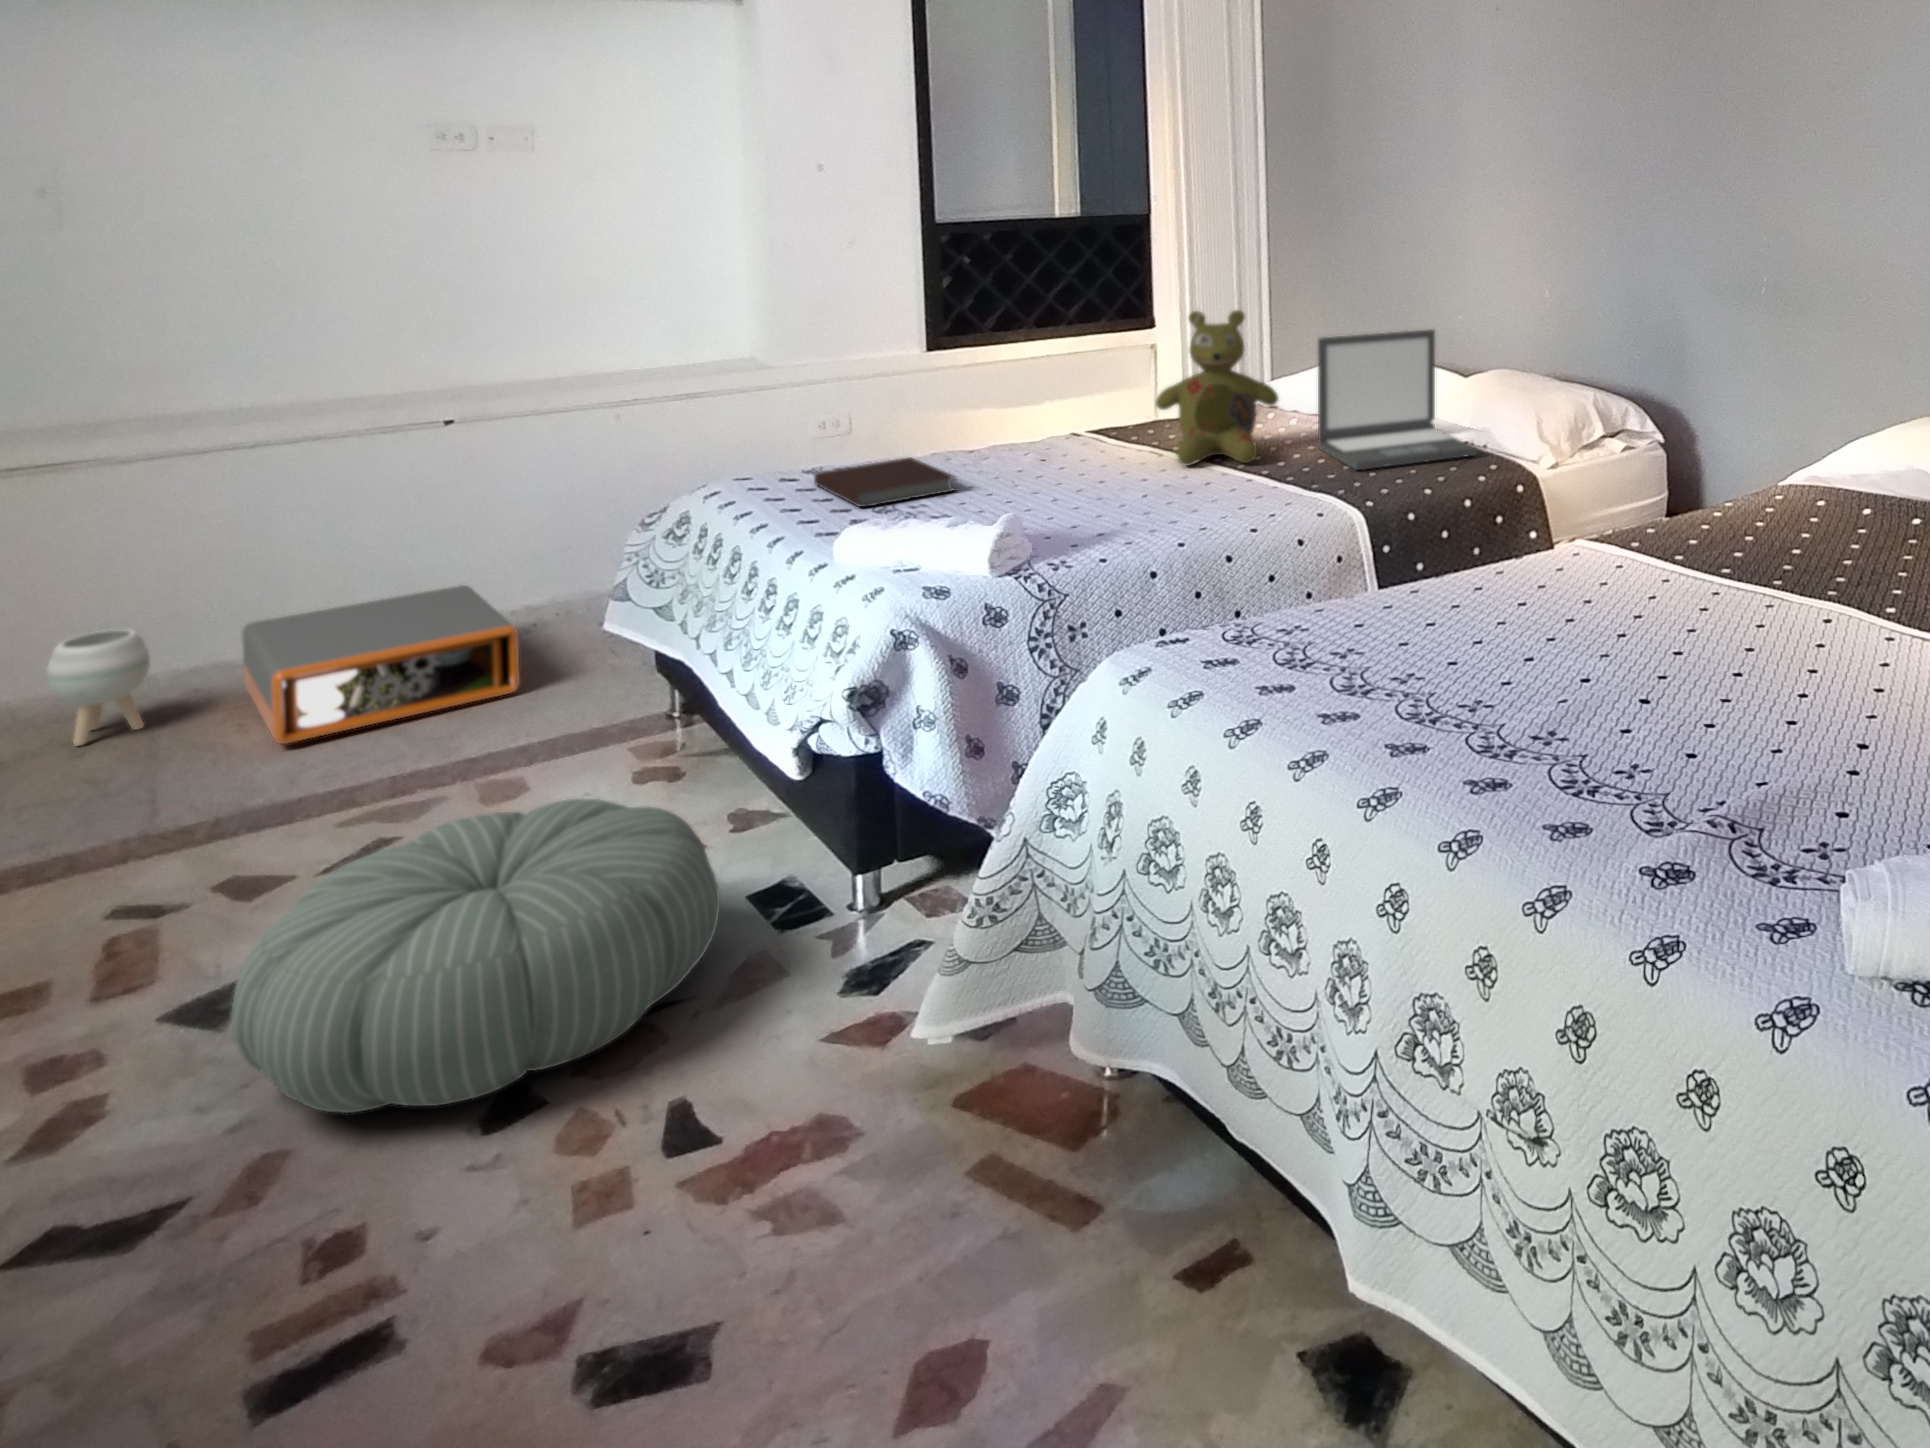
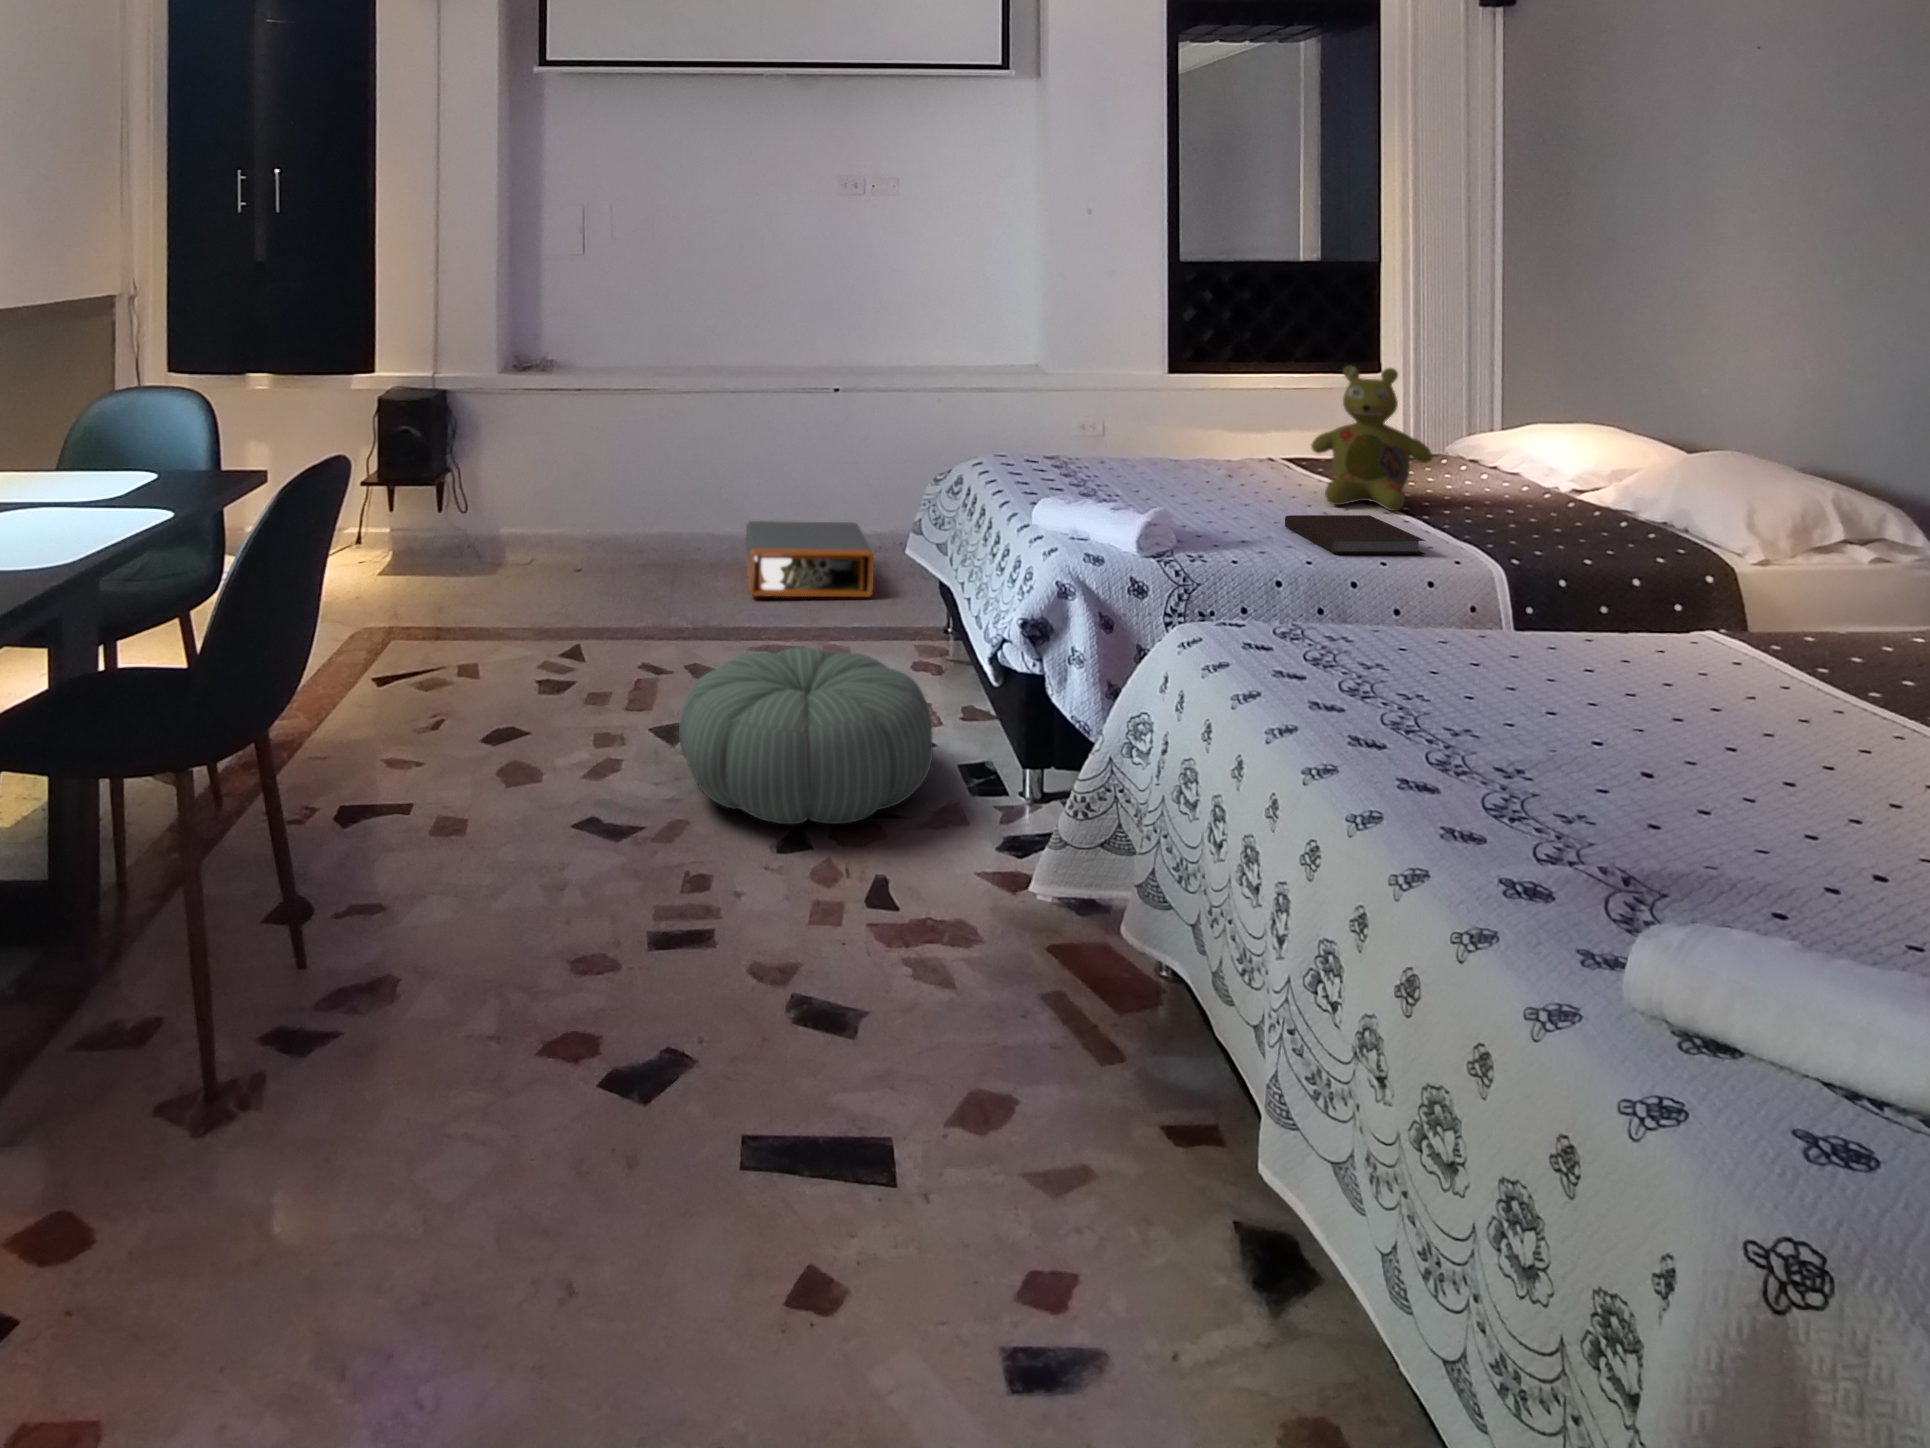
laptop: present [1318,329,1478,470] -> none [1475,402,1661,543]
notebook: present [814,457,954,507] -> present [1285,515,1426,554]
planter: present [47,629,150,746] -> none [663,510,704,574]

